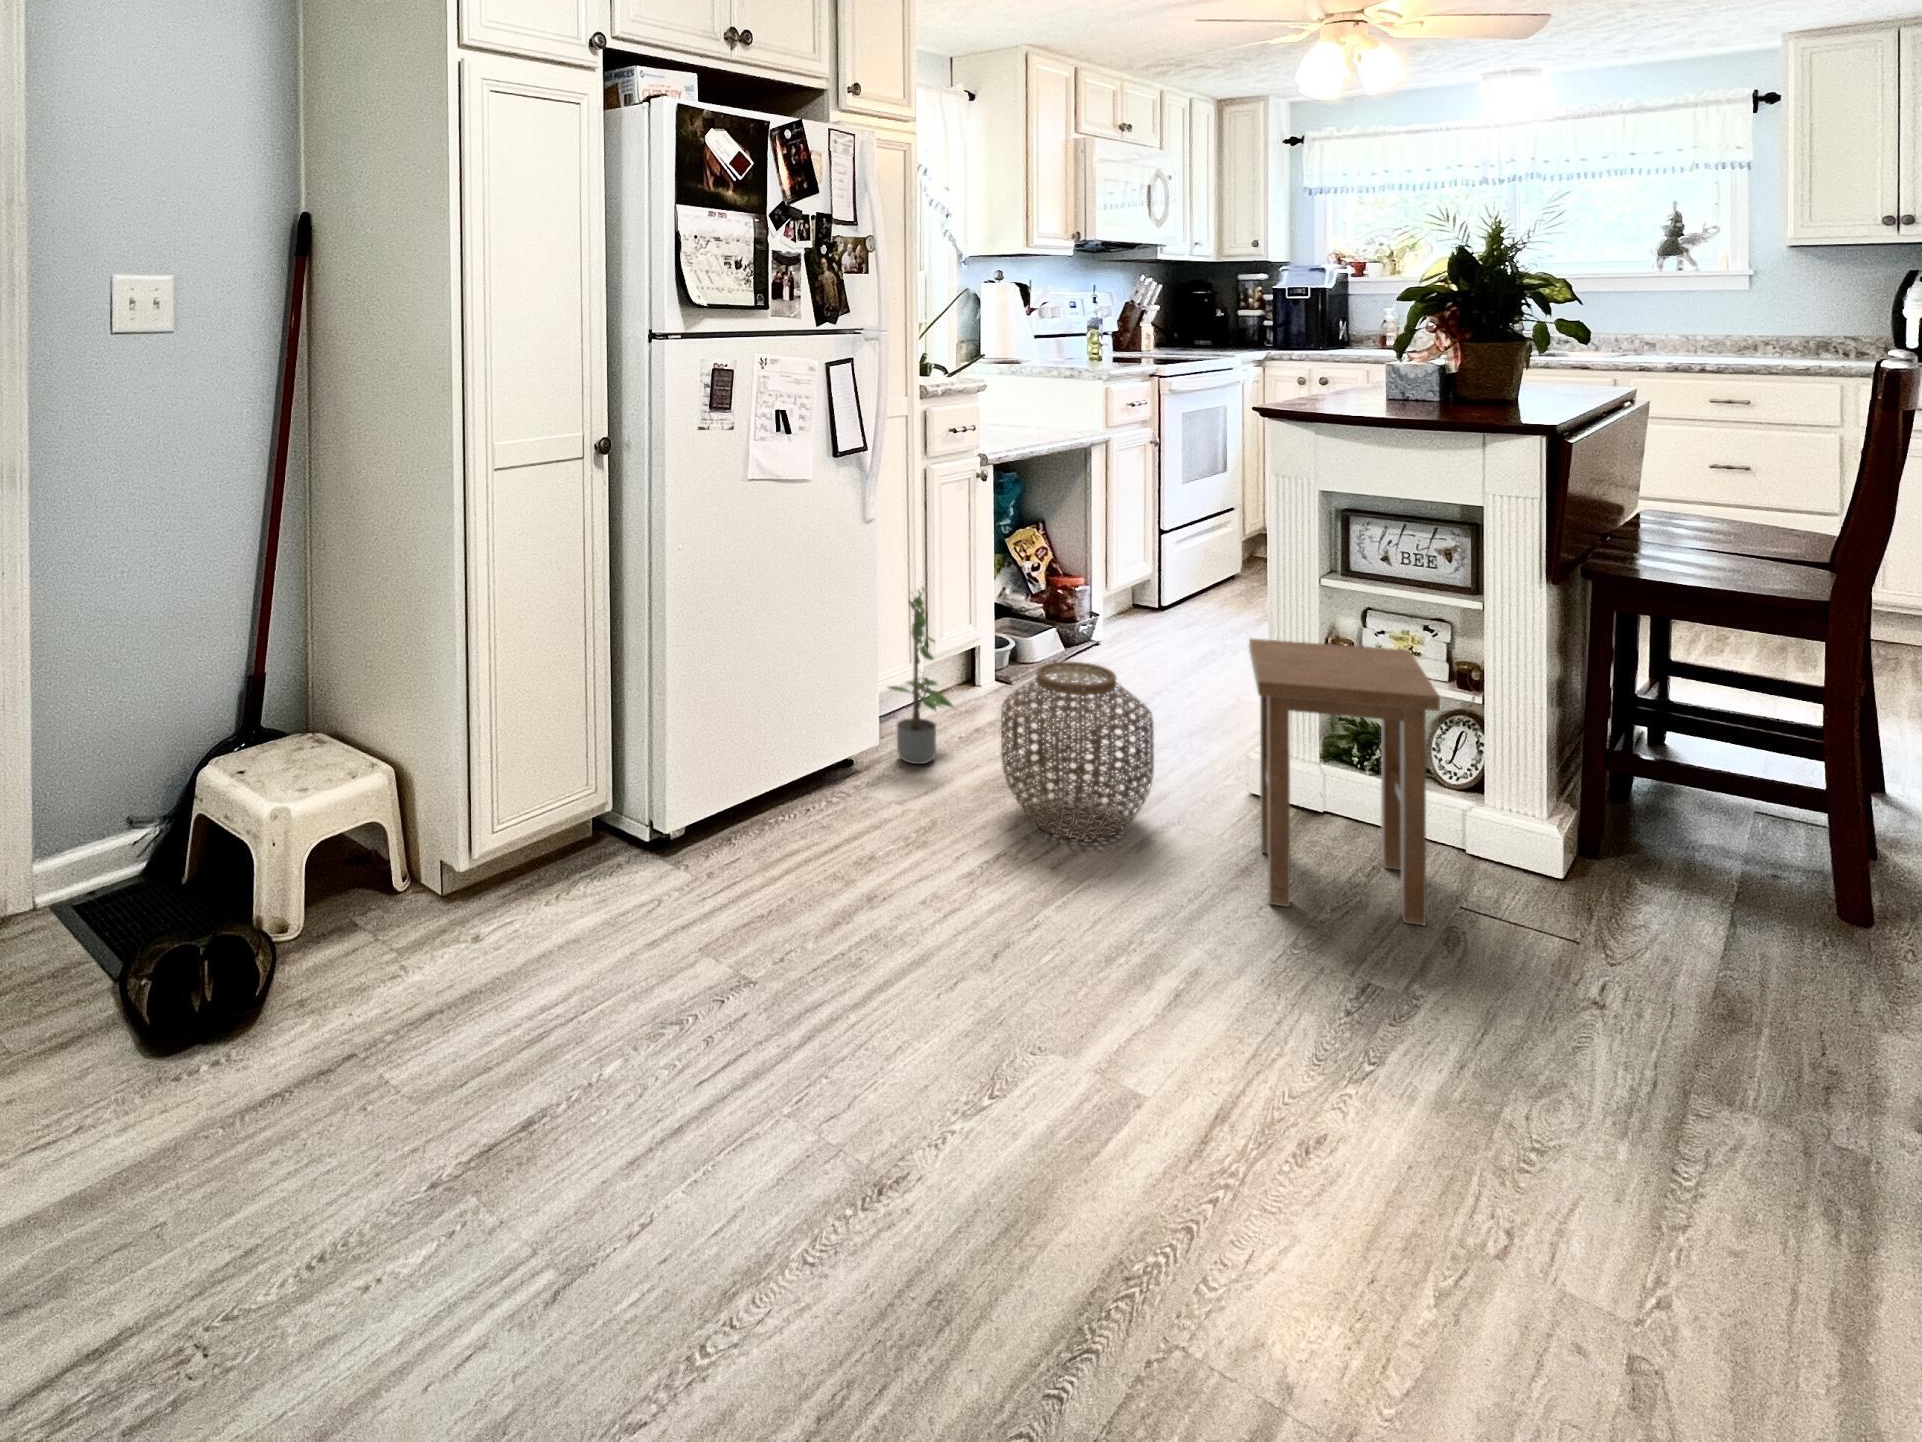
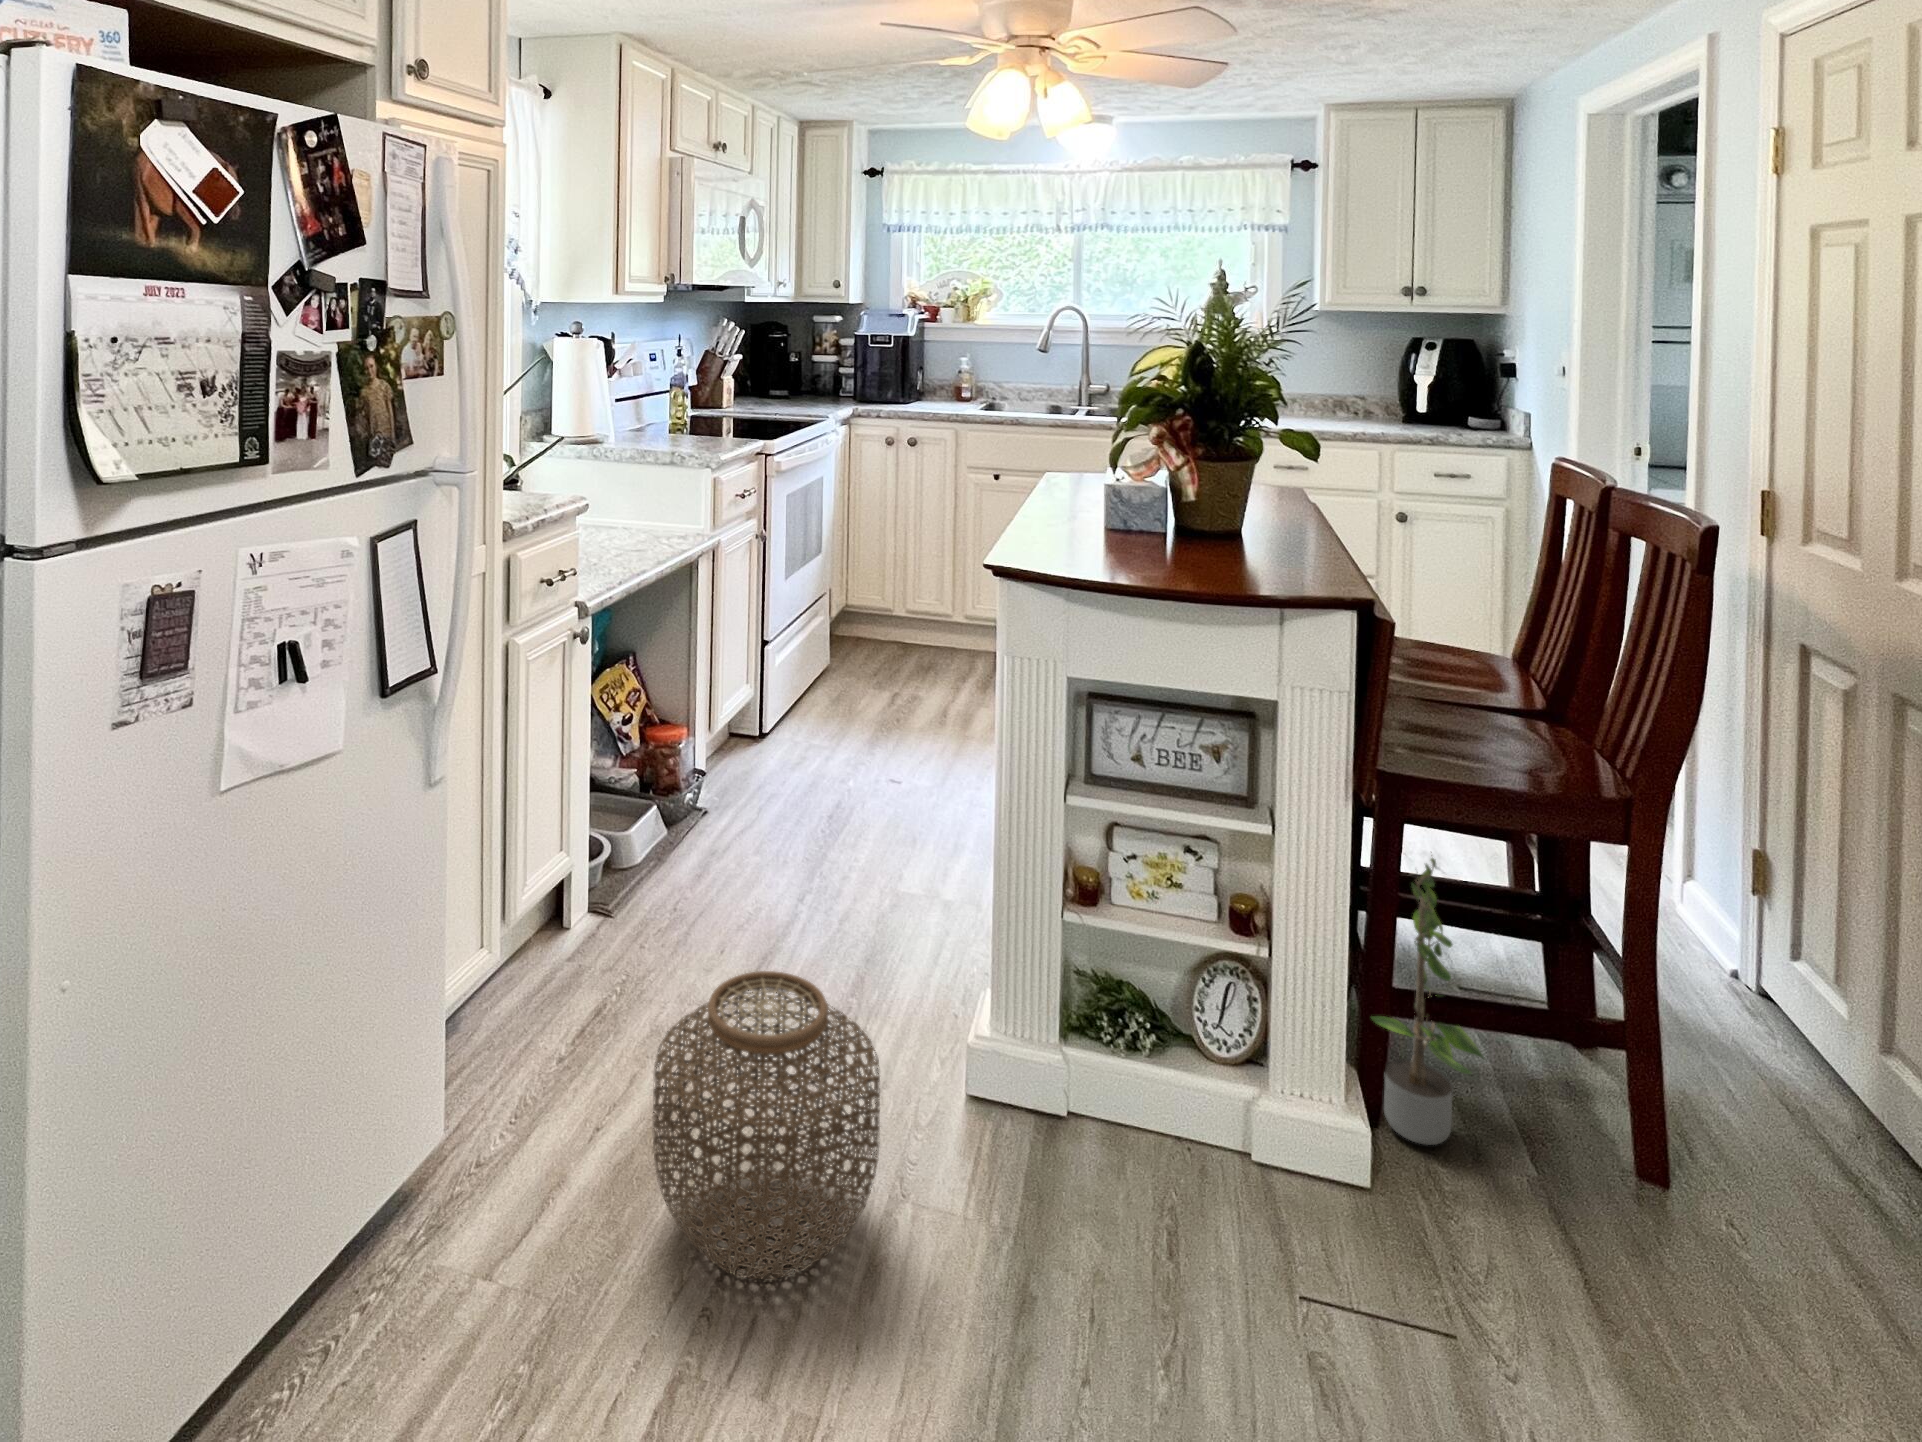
potted plant: present [889,588,953,764] -> present [1371,858,1484,1145]
stool: present [1249,639,1440,925] -> none [1006,911,1314,1374]

